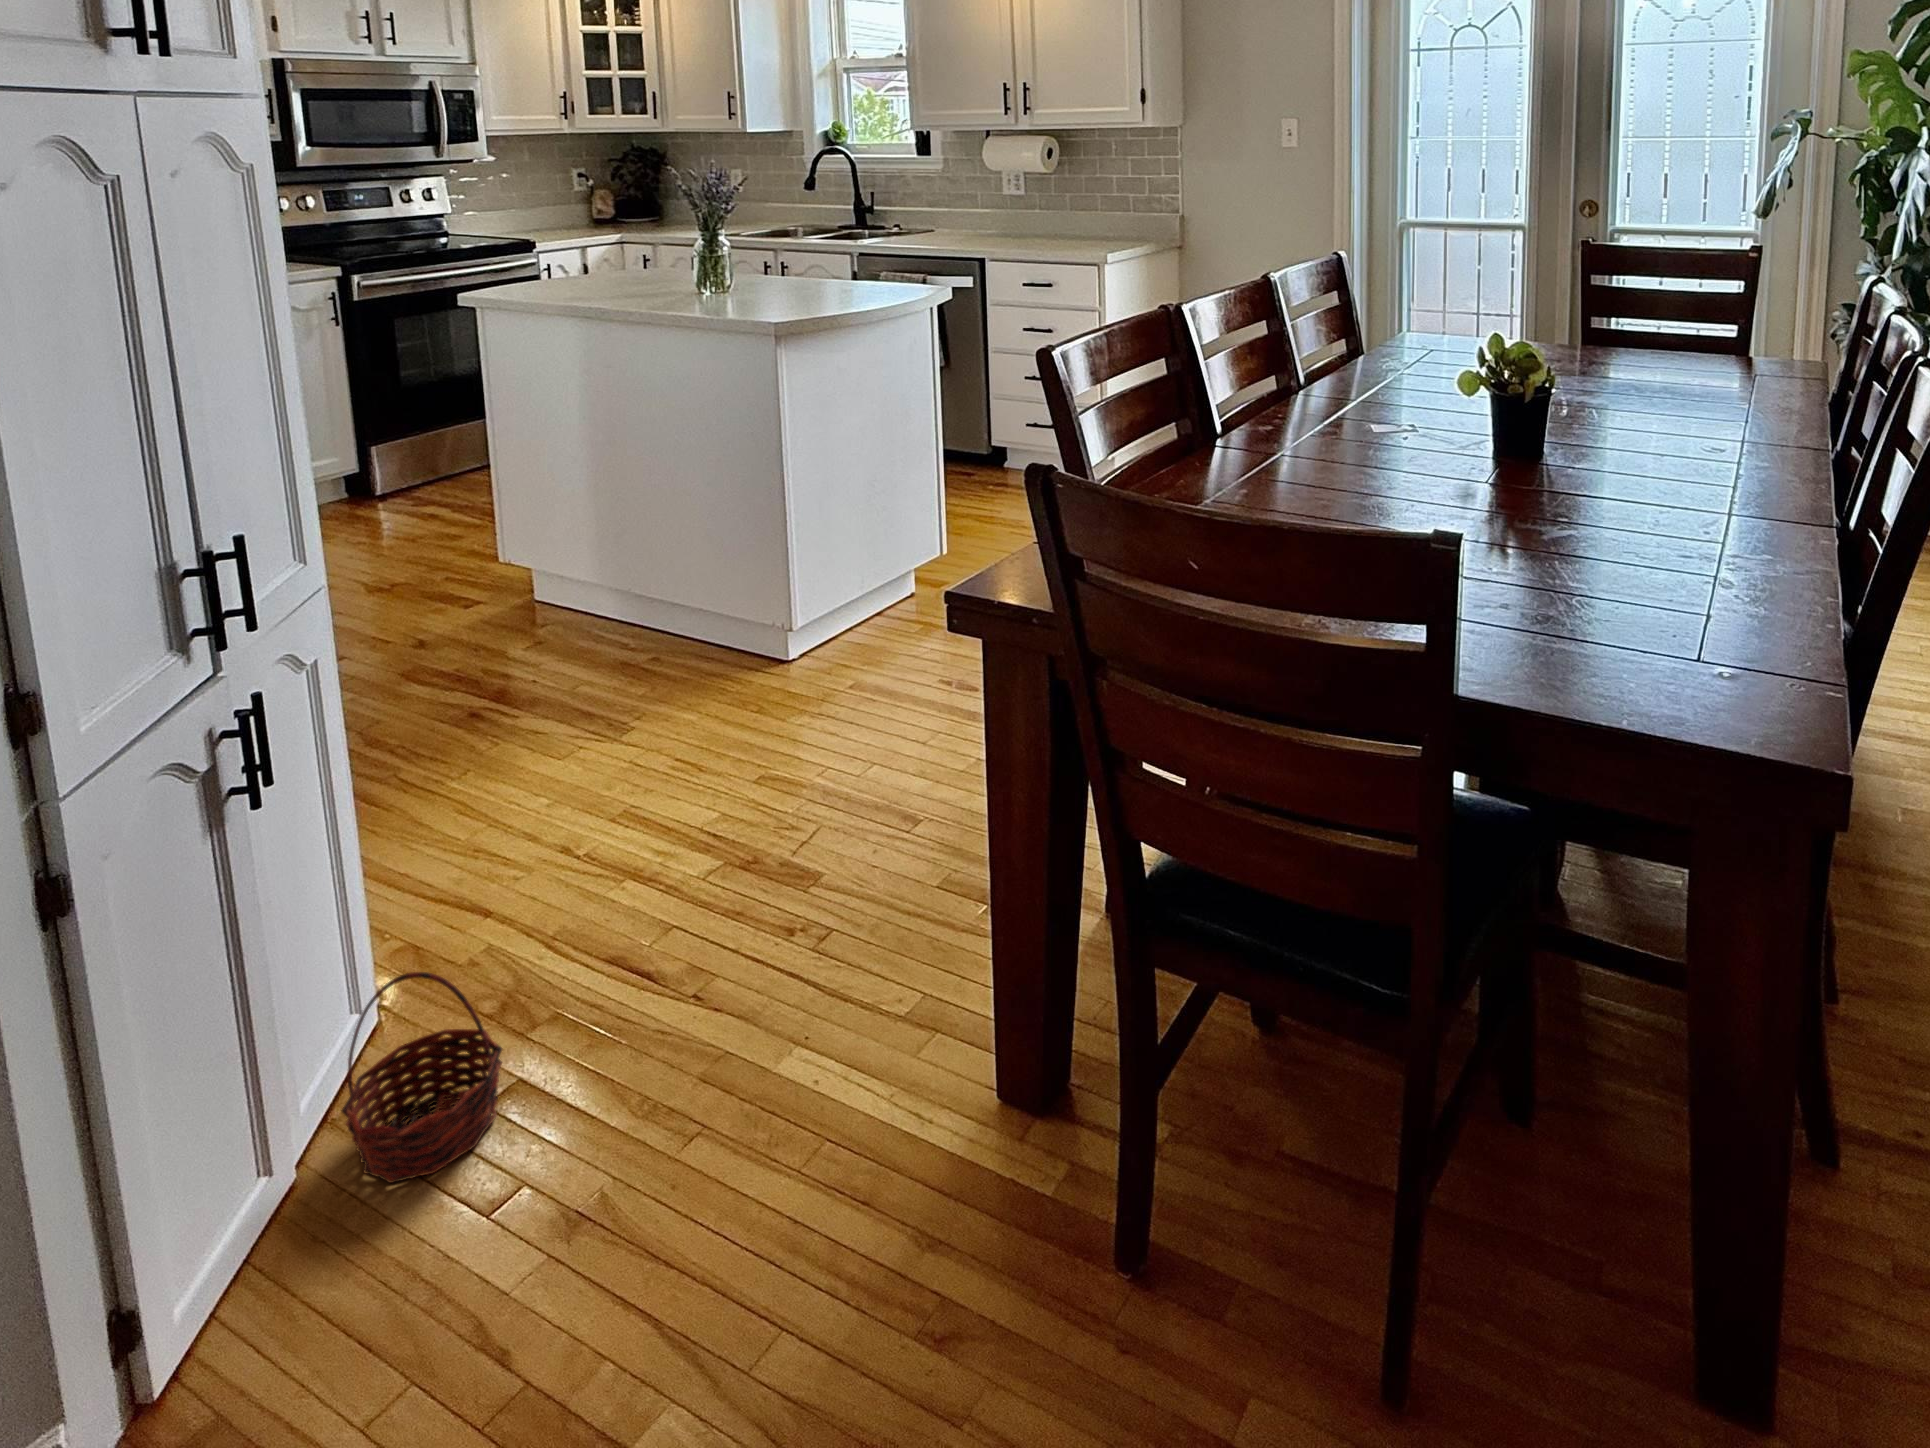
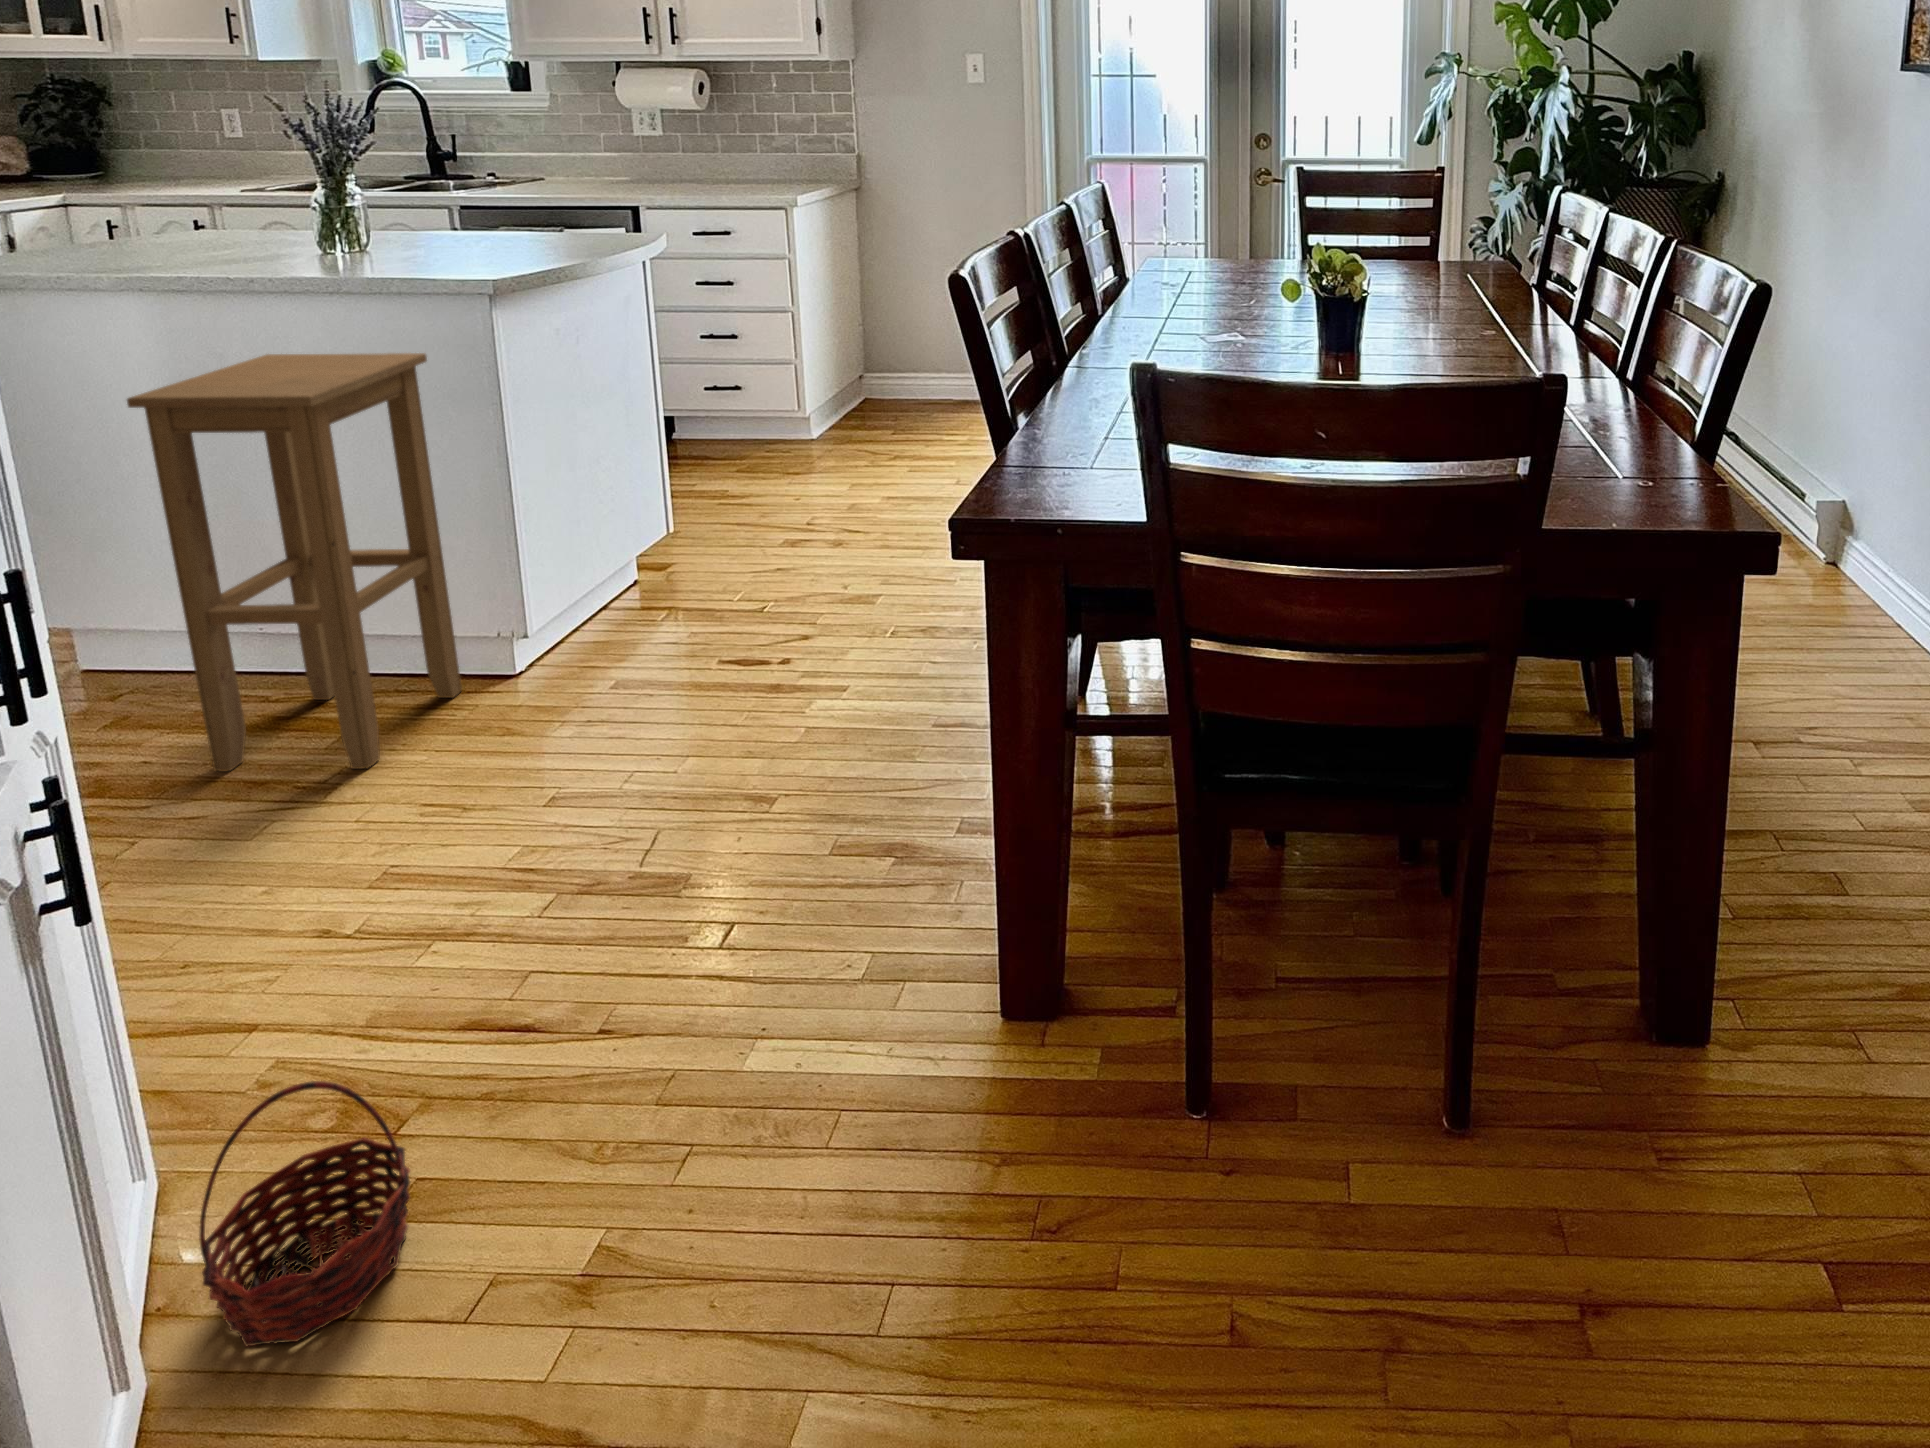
stool: none [532,370,749,716] -> present [127,353,462,771]

